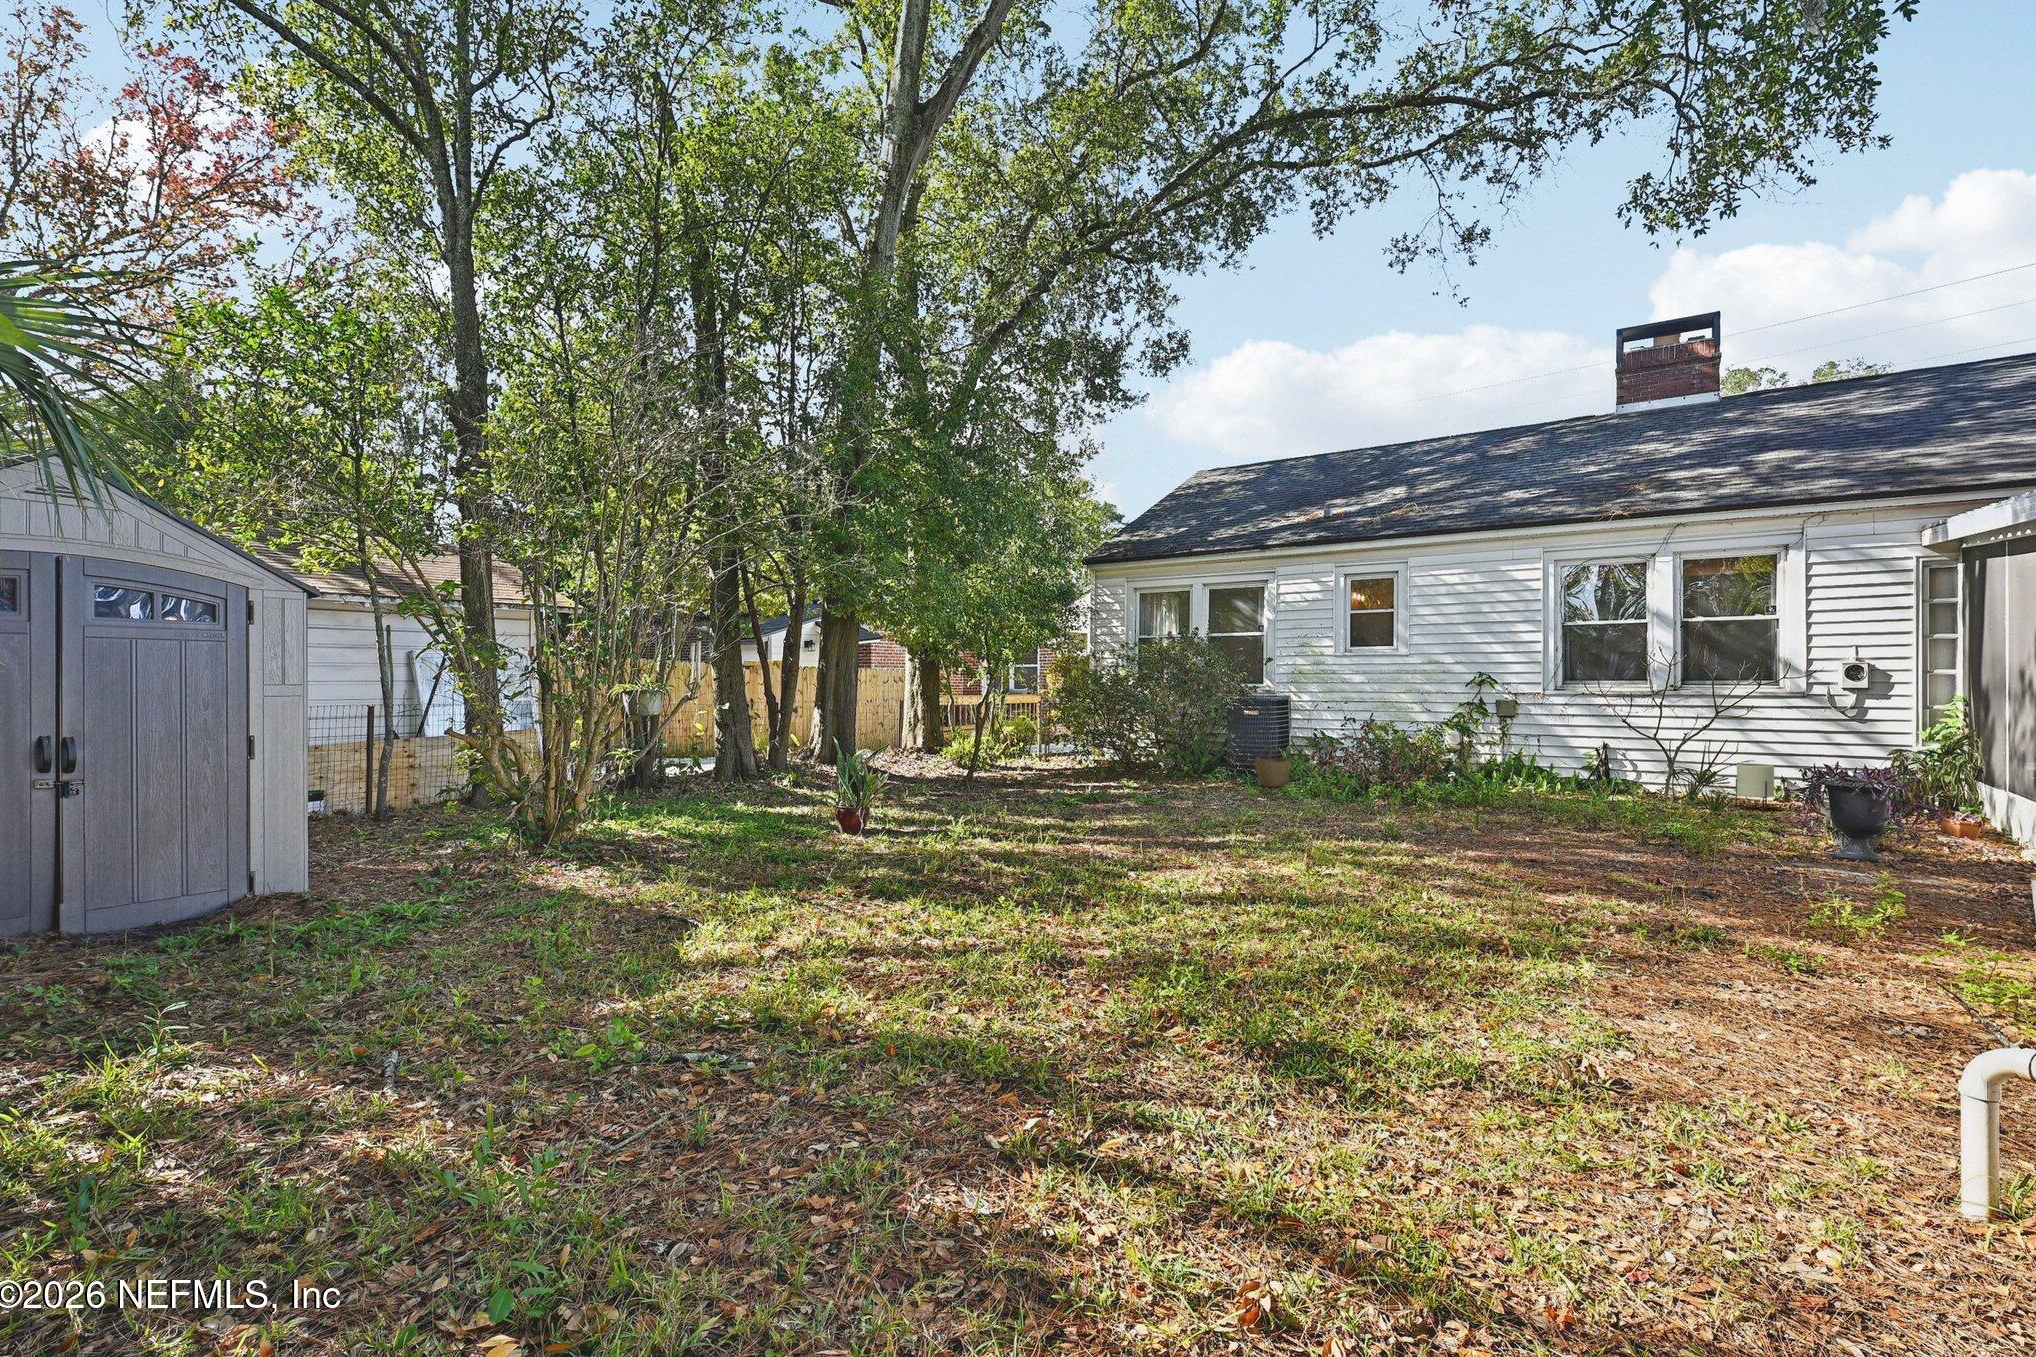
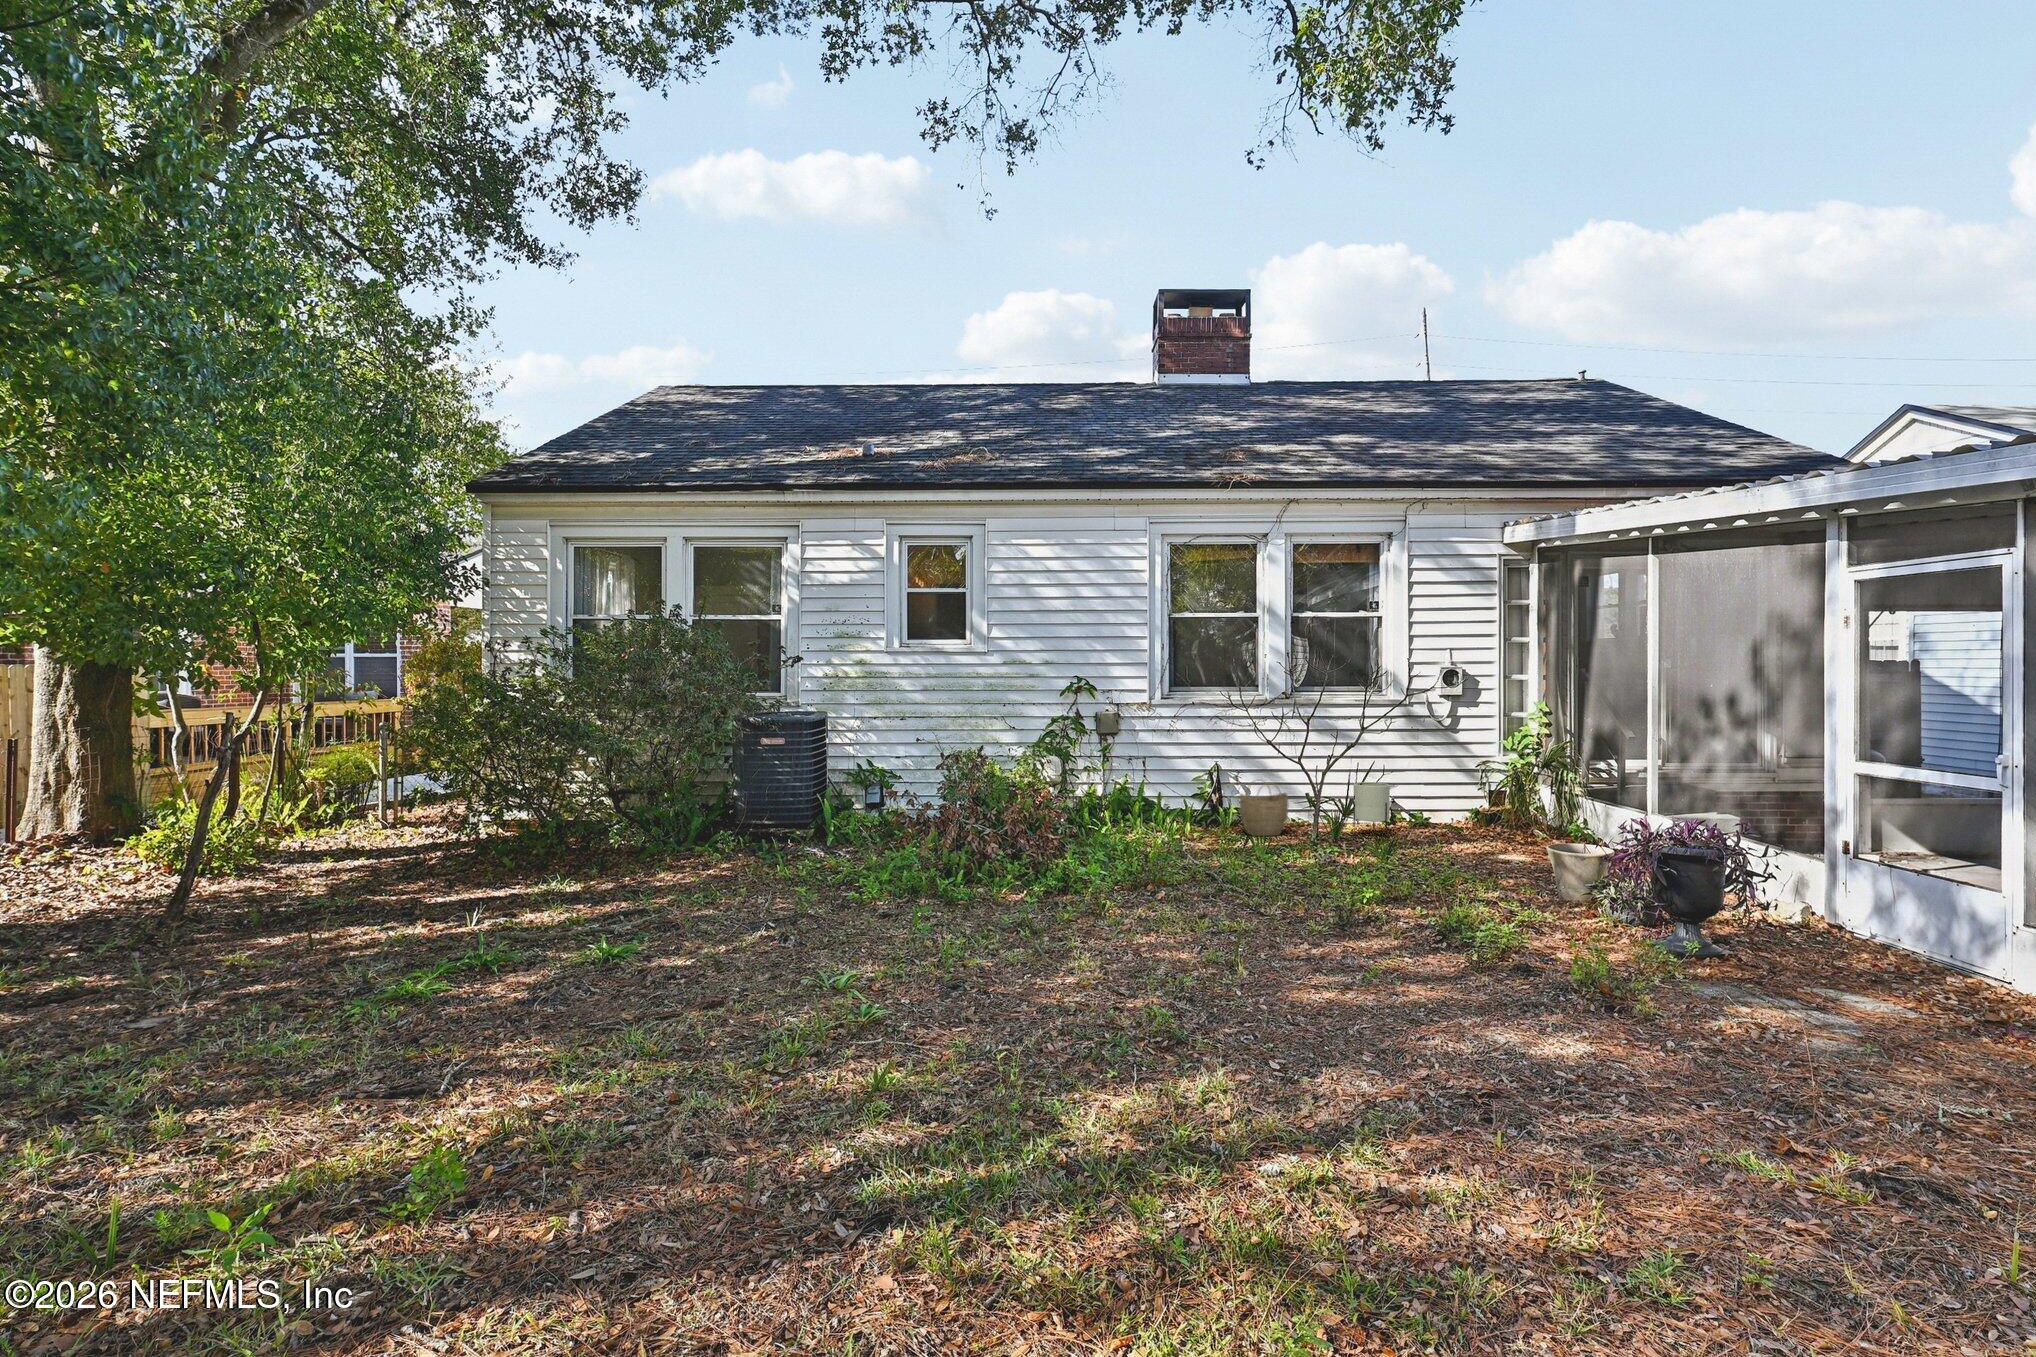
woven basket: present [1255,750,1291,787] -> present [1239,783,1288,836]

